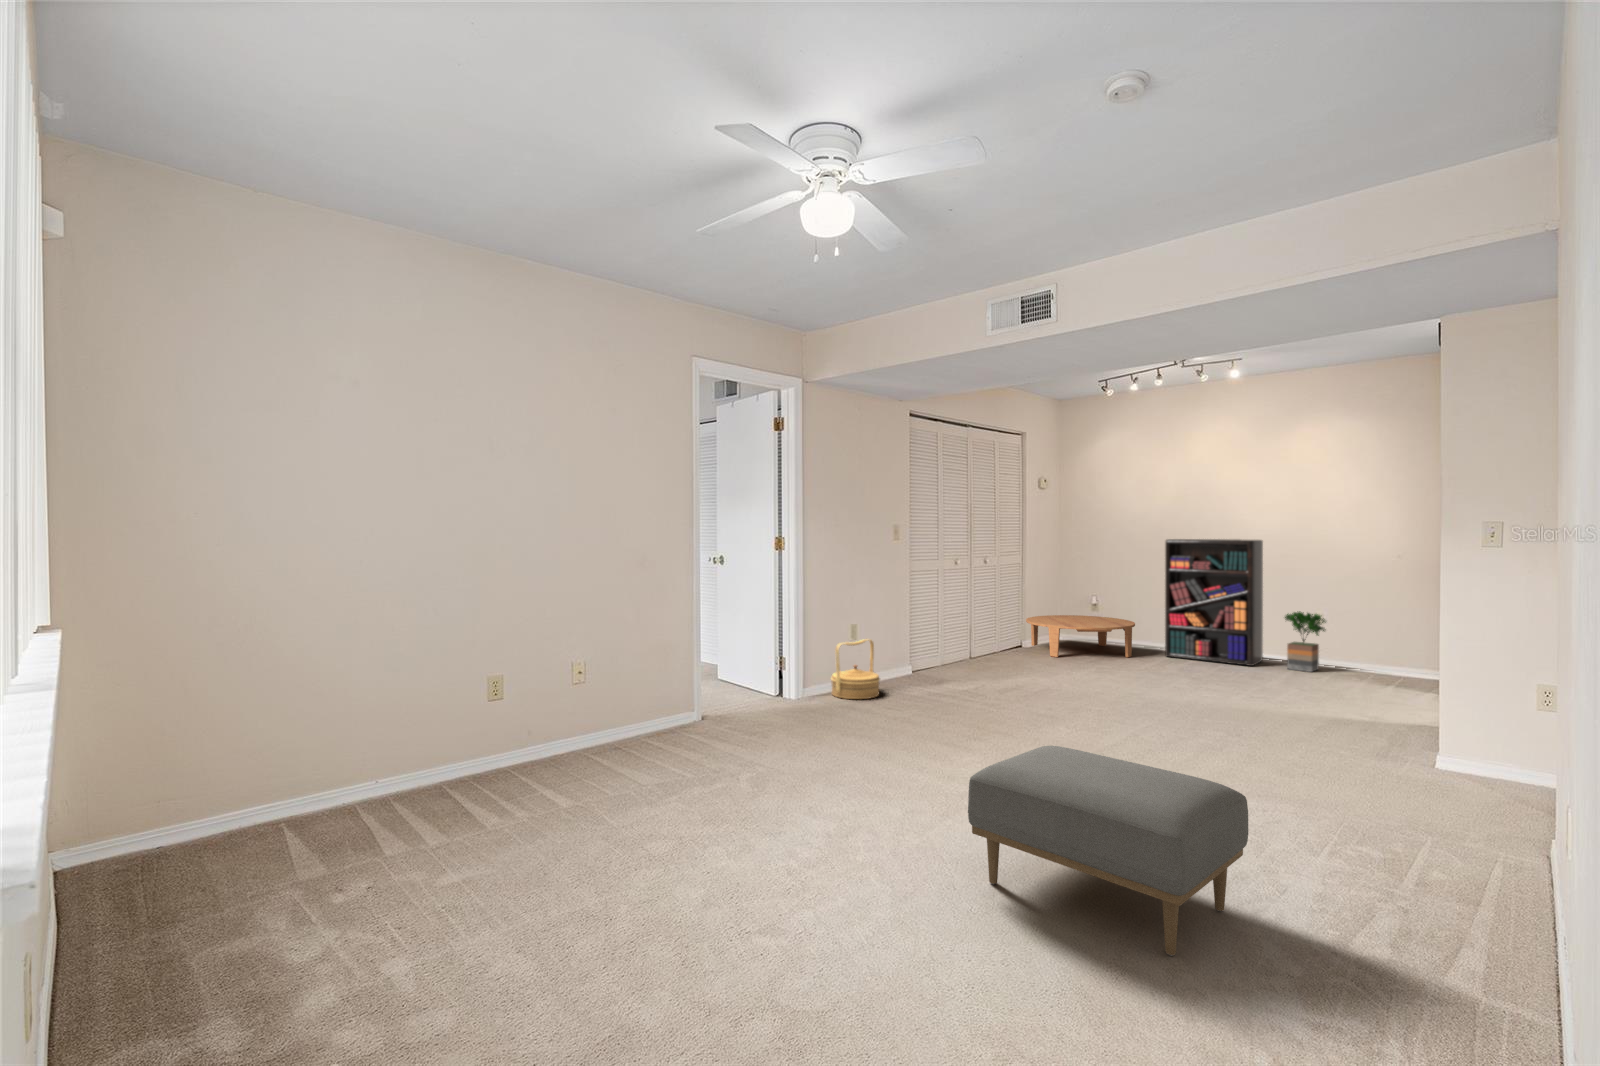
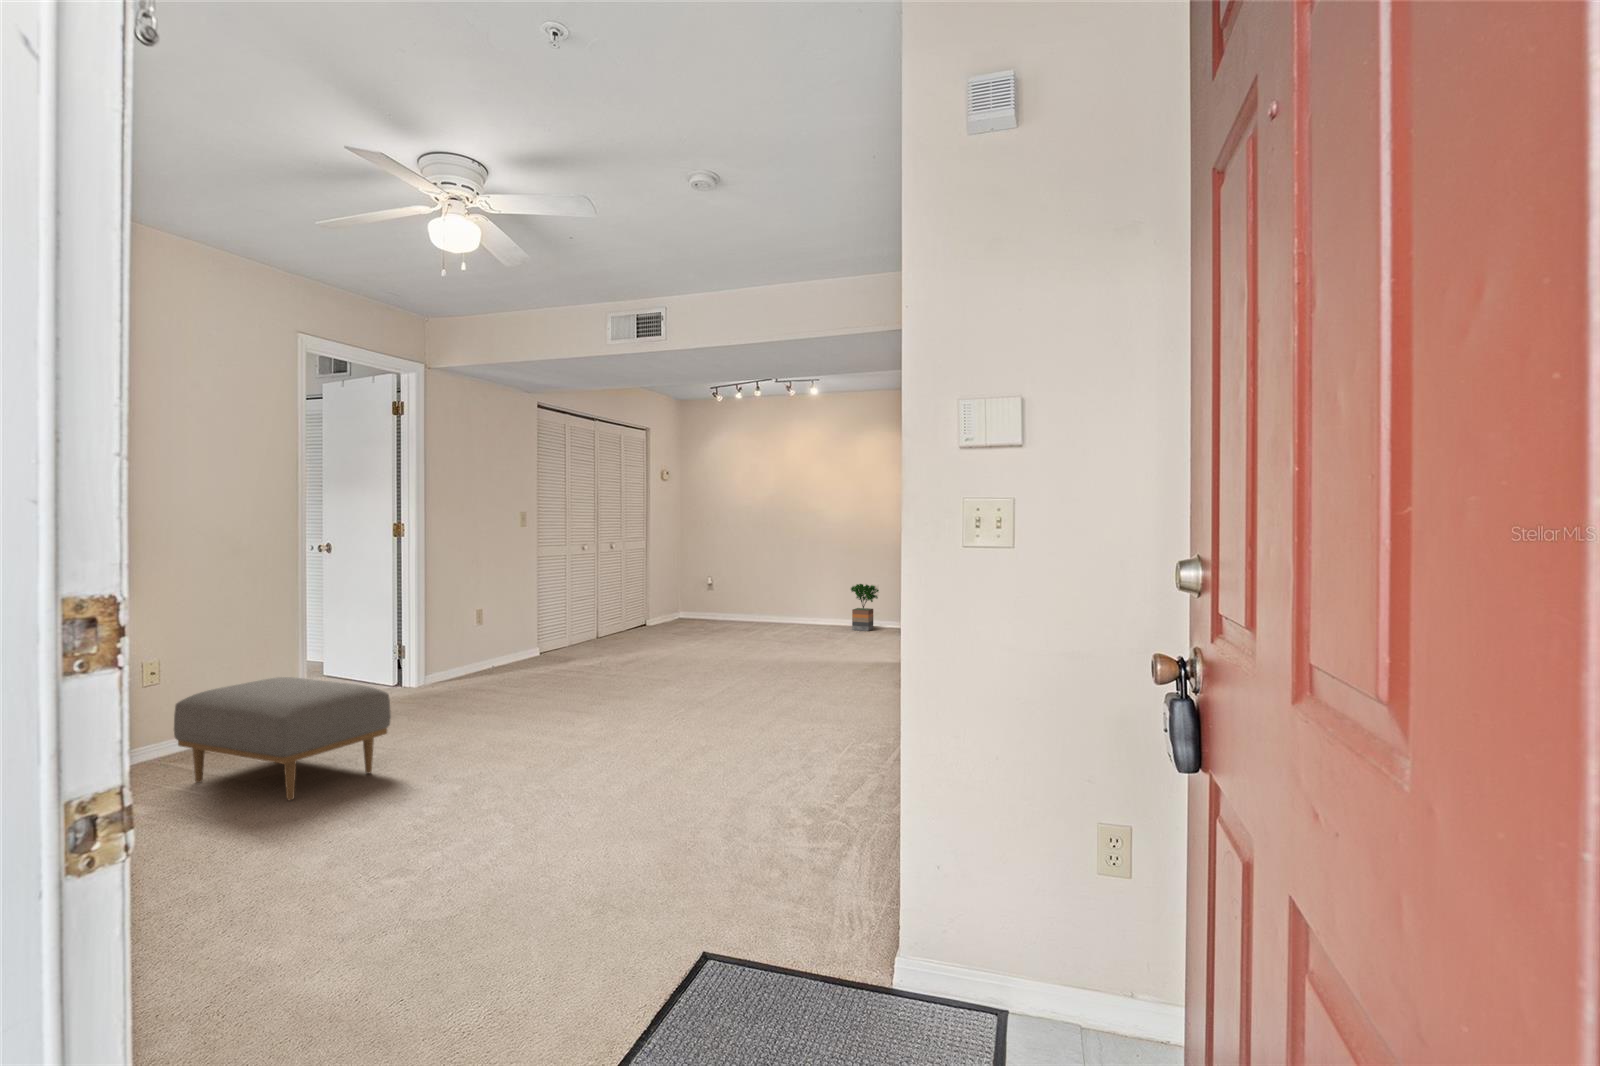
bookshelf: present [1165,539,1263,666] -> none [765,527,837,629]
coffee table: present [1026,615,1135,657] -> none [650,595,741,632]
woven basket: present [831,639,880,699] -> none [455,623,508,682]
ottoman: present [968,746,1249,956] -> present [174,677,391,800]

